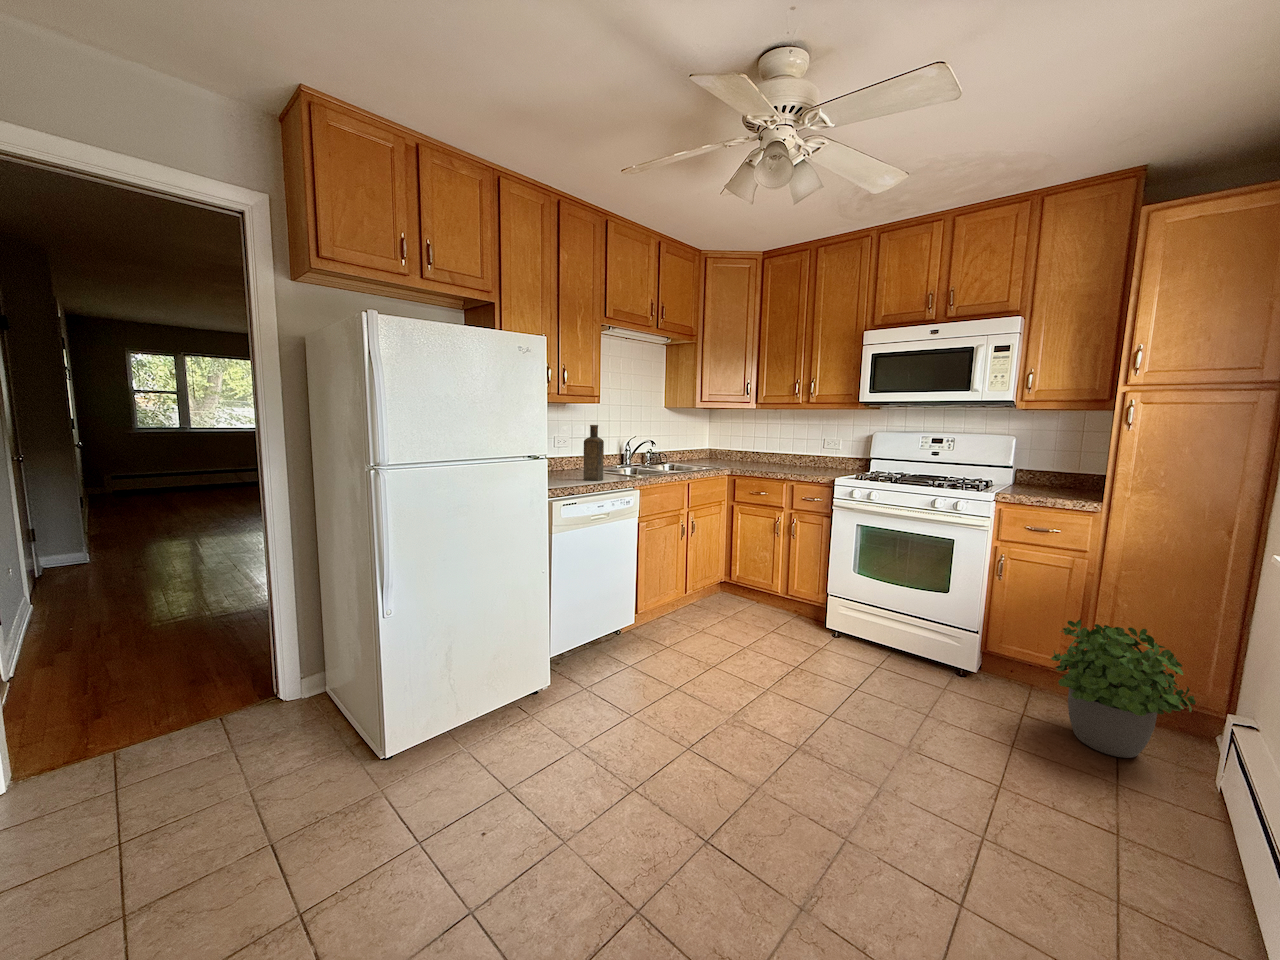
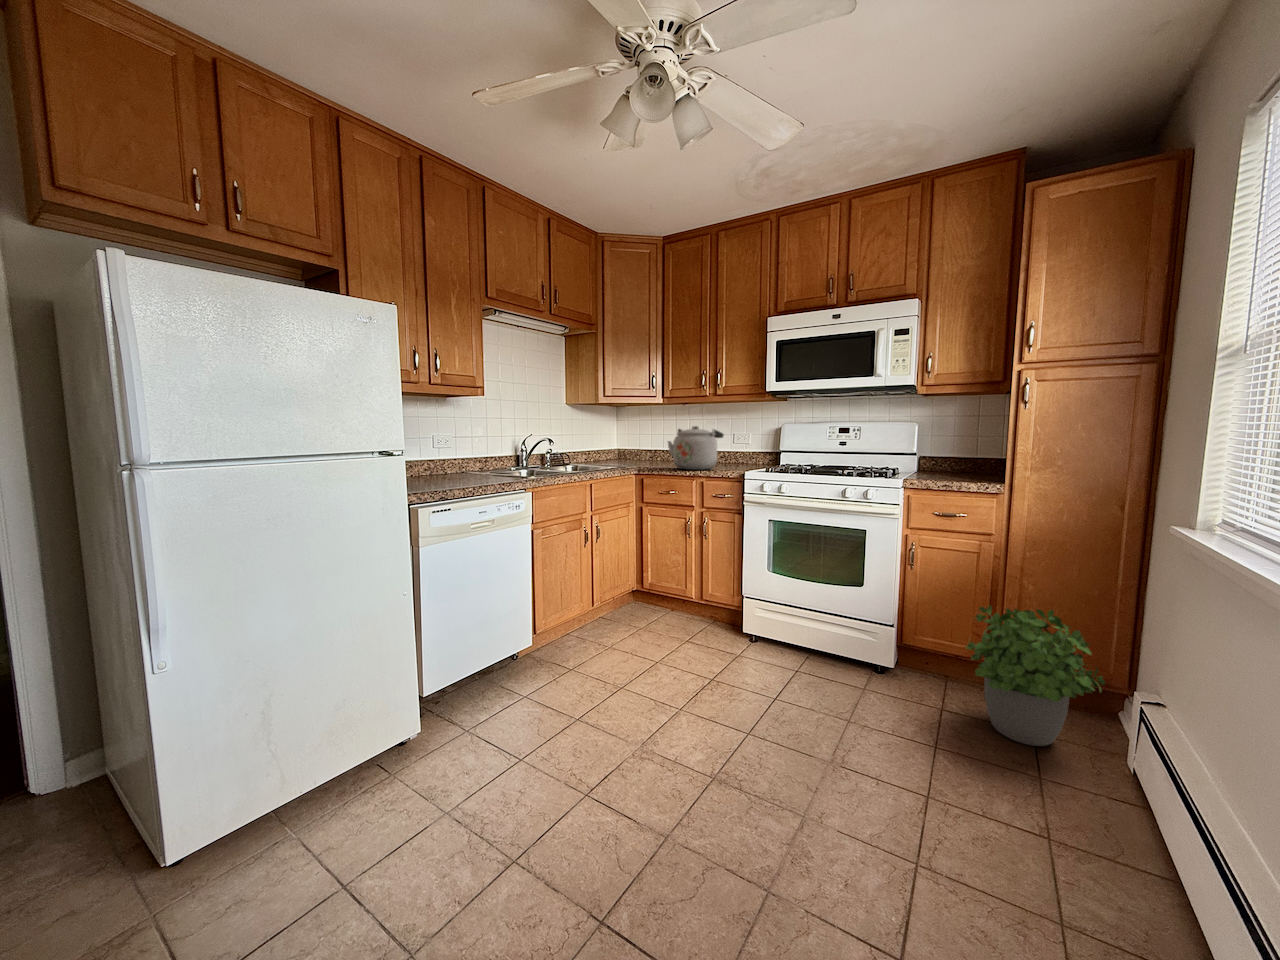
bottle: present [583,425,604,480] -> none [464,419,489,483]
kettle: none [760,433,815,474] -> present [668,426,723,470]

